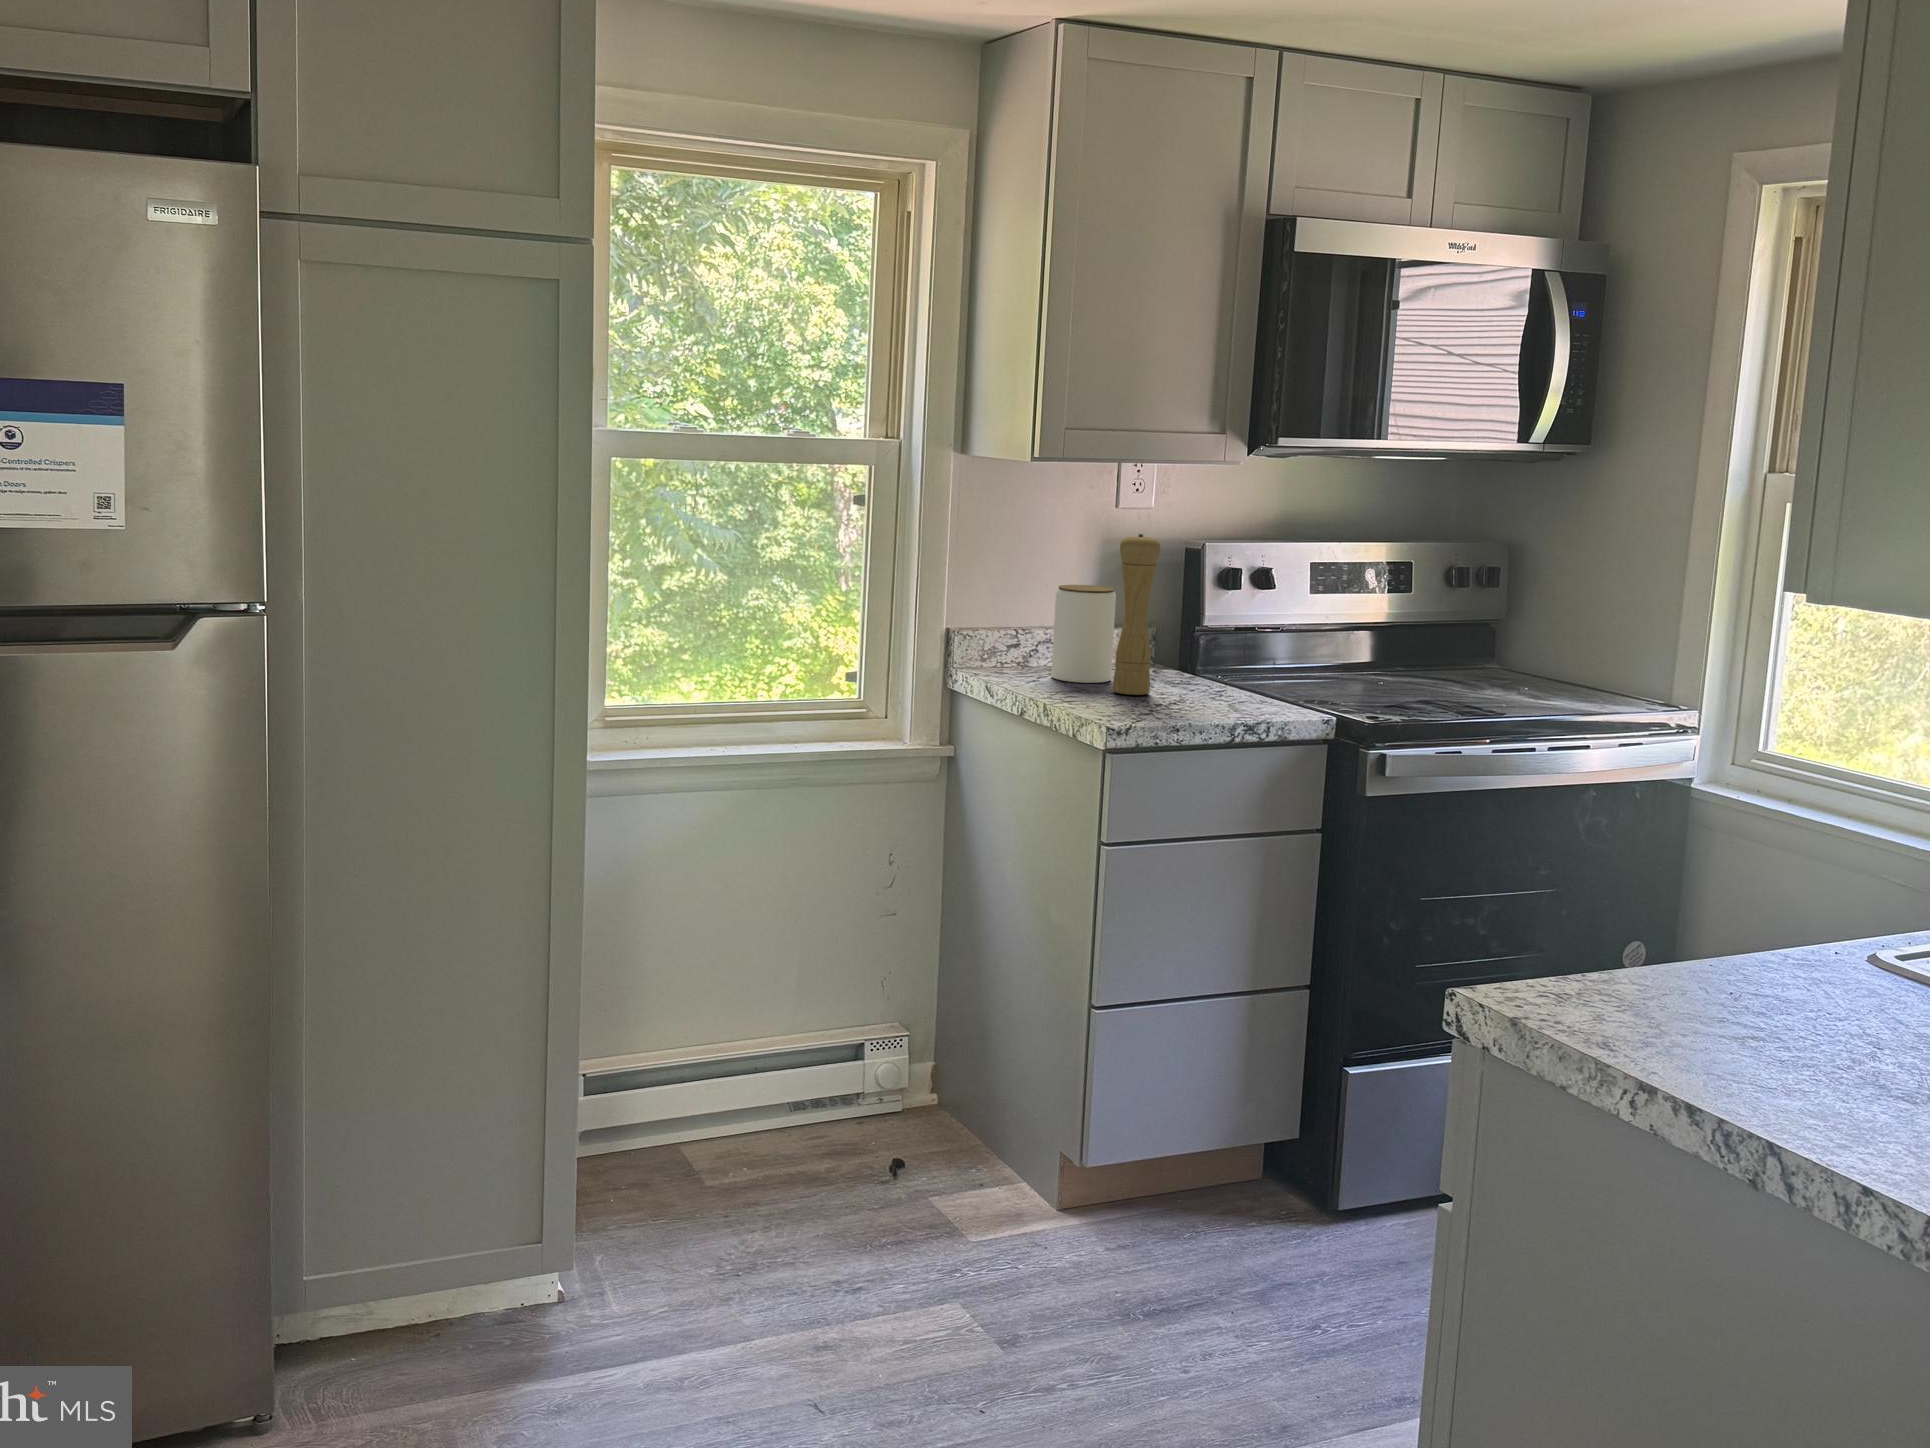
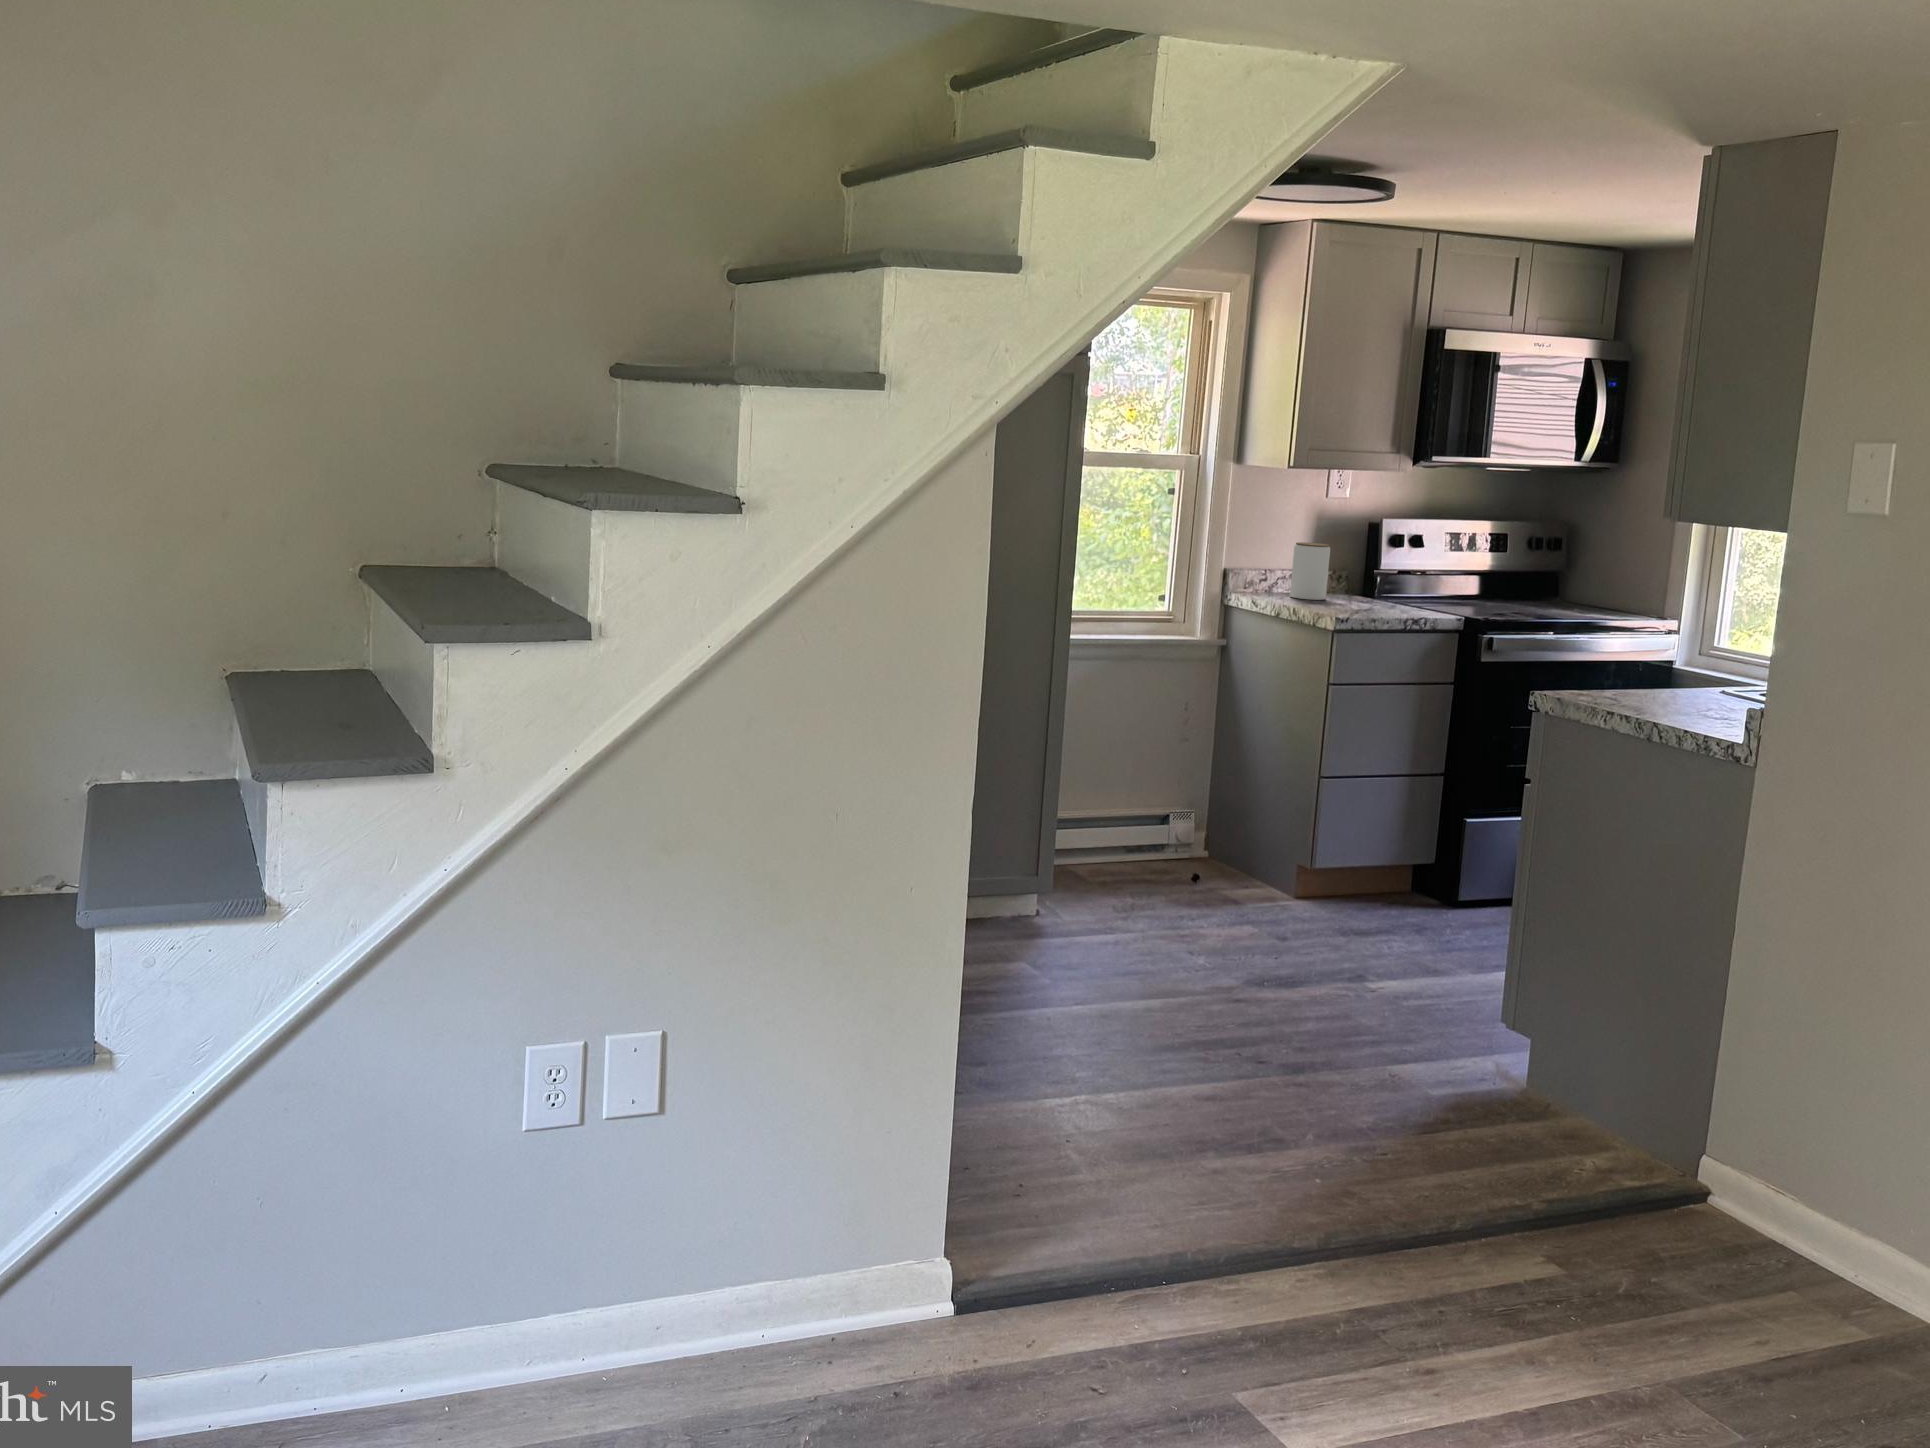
pepper mill: present [1113,534,1160,695] -> none [1331,512,1362,605]

